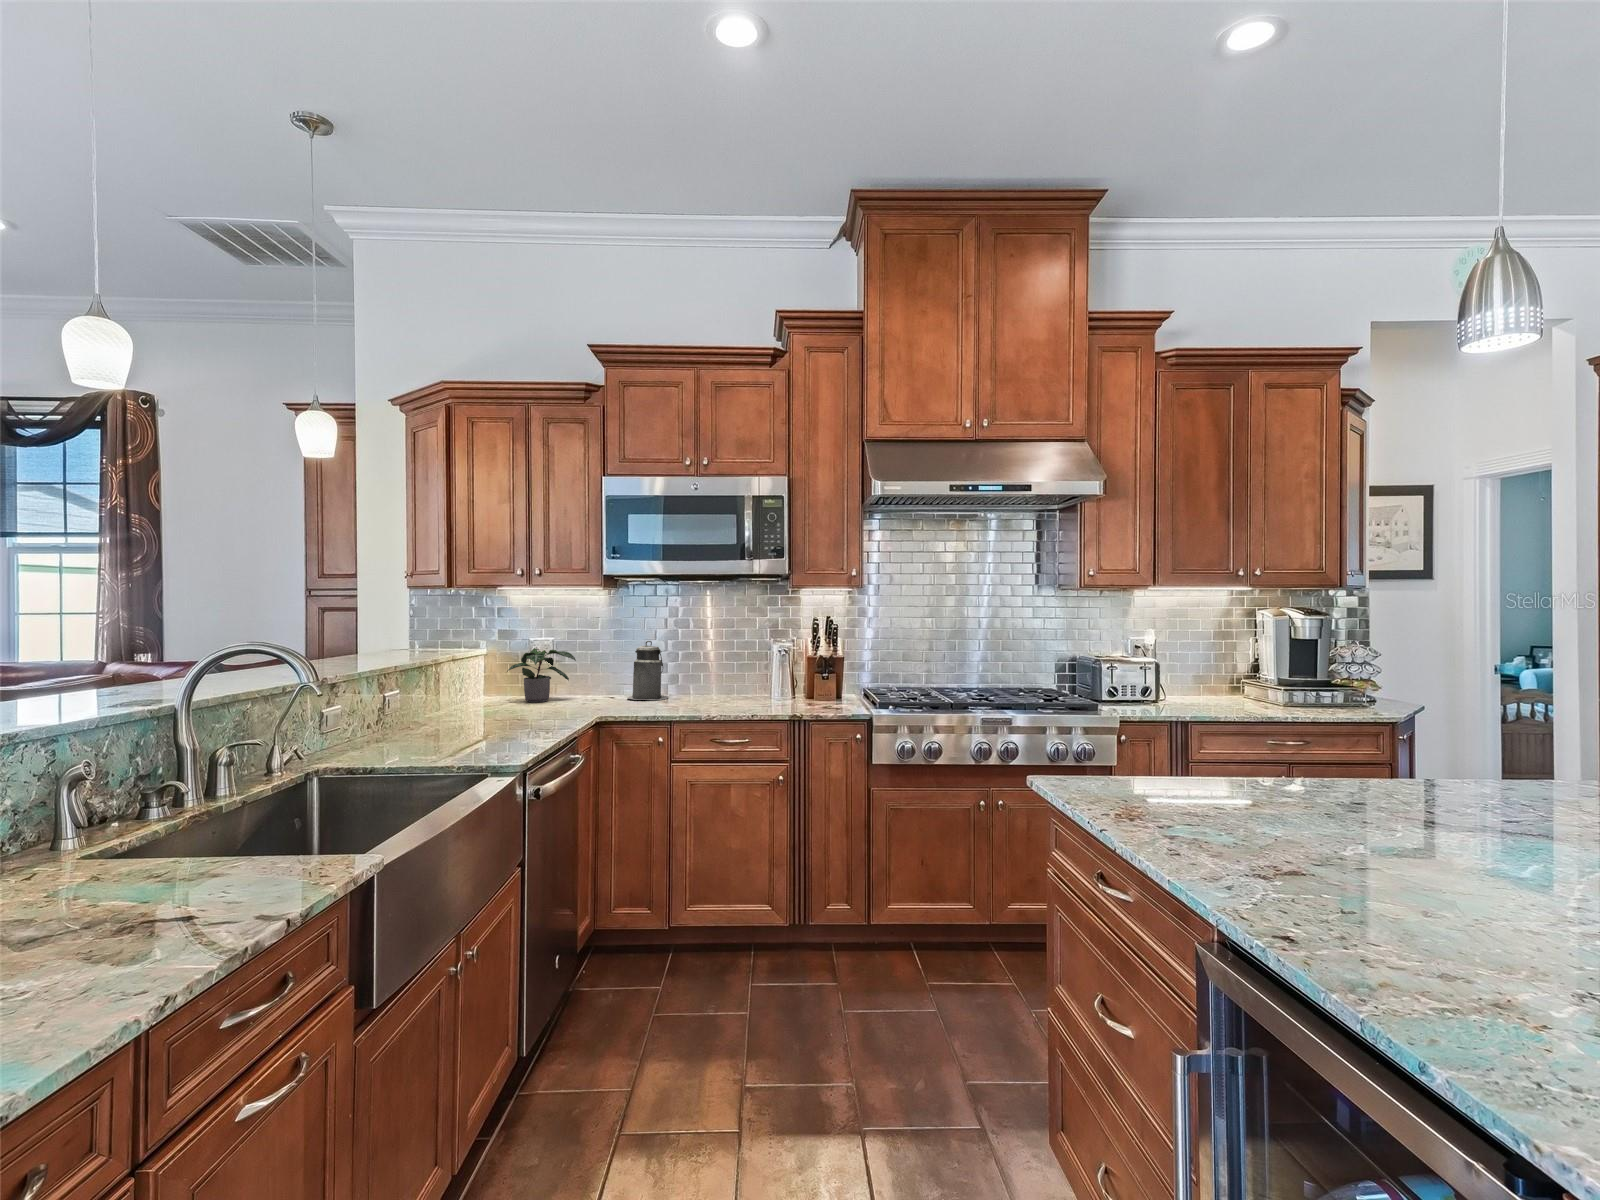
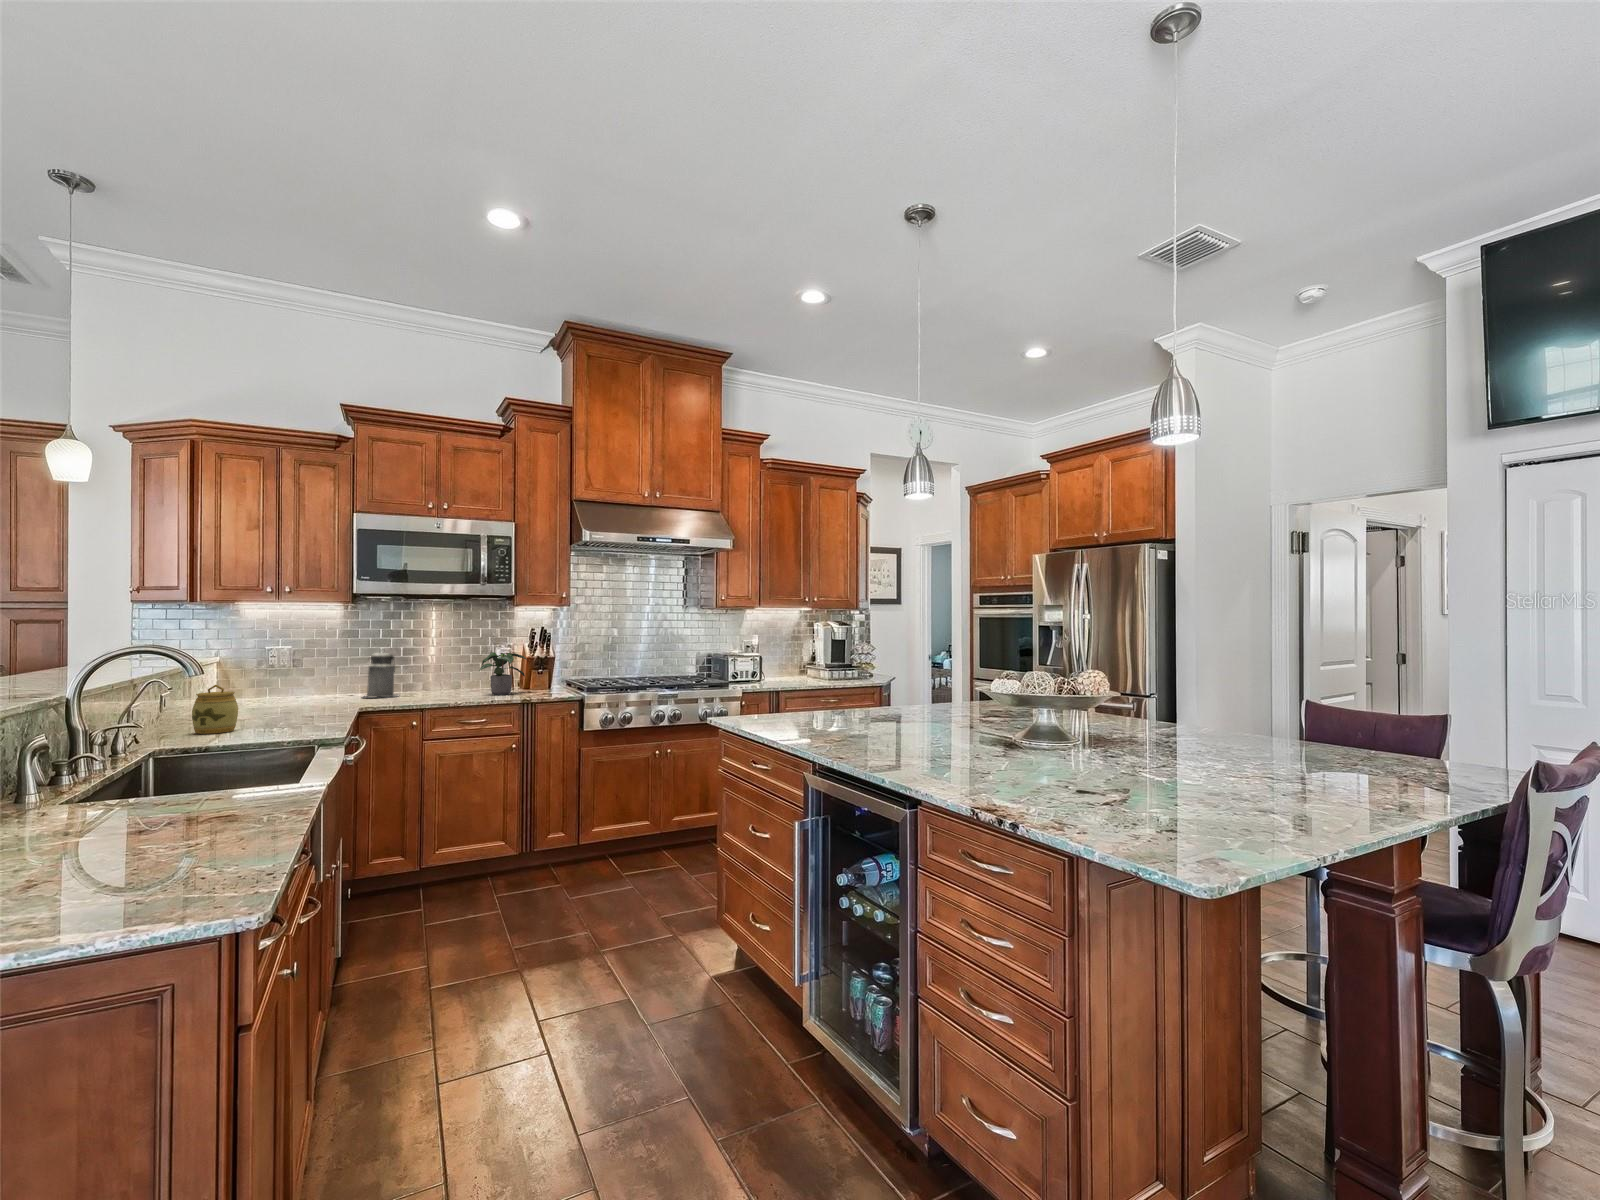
potted plant: present [507,648,576,703] -> present [479,652,527,695]
jar: none [358,690,408,752] -> present [192,685,238,734]

